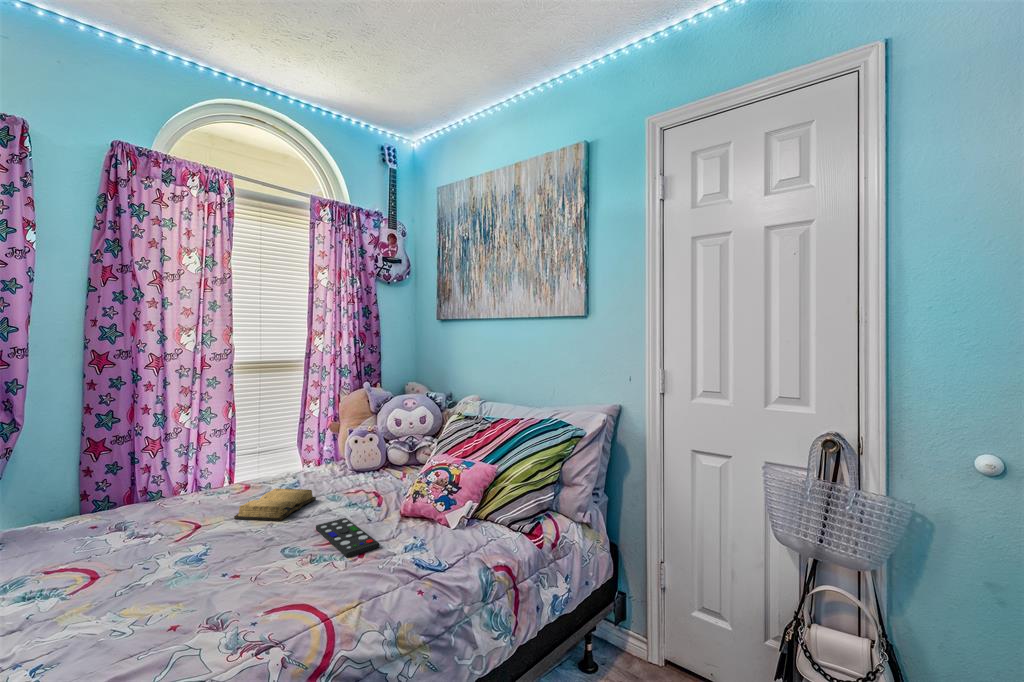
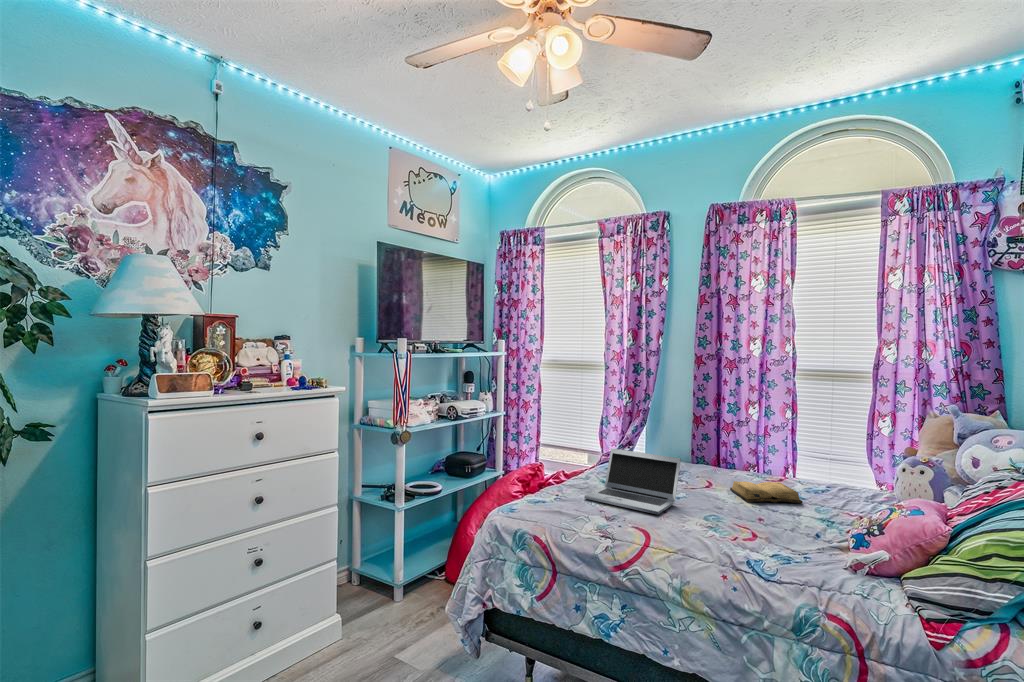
laptop: none [77,497,253,642] -> present [584,449,681,514]
remote control: present [316,518,379,557] -> none [723,512,780,542]

